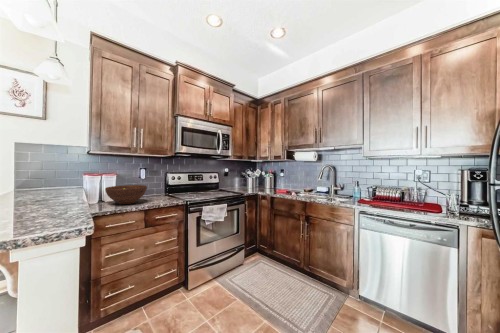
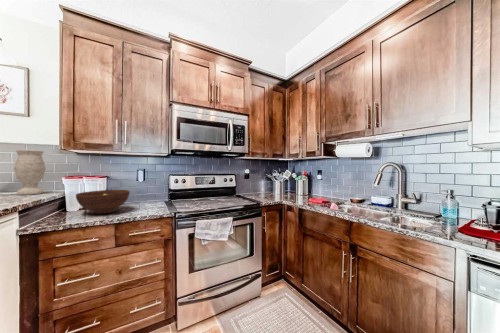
vase: none [40,151,67,190] -> present [14,150,46,195]

